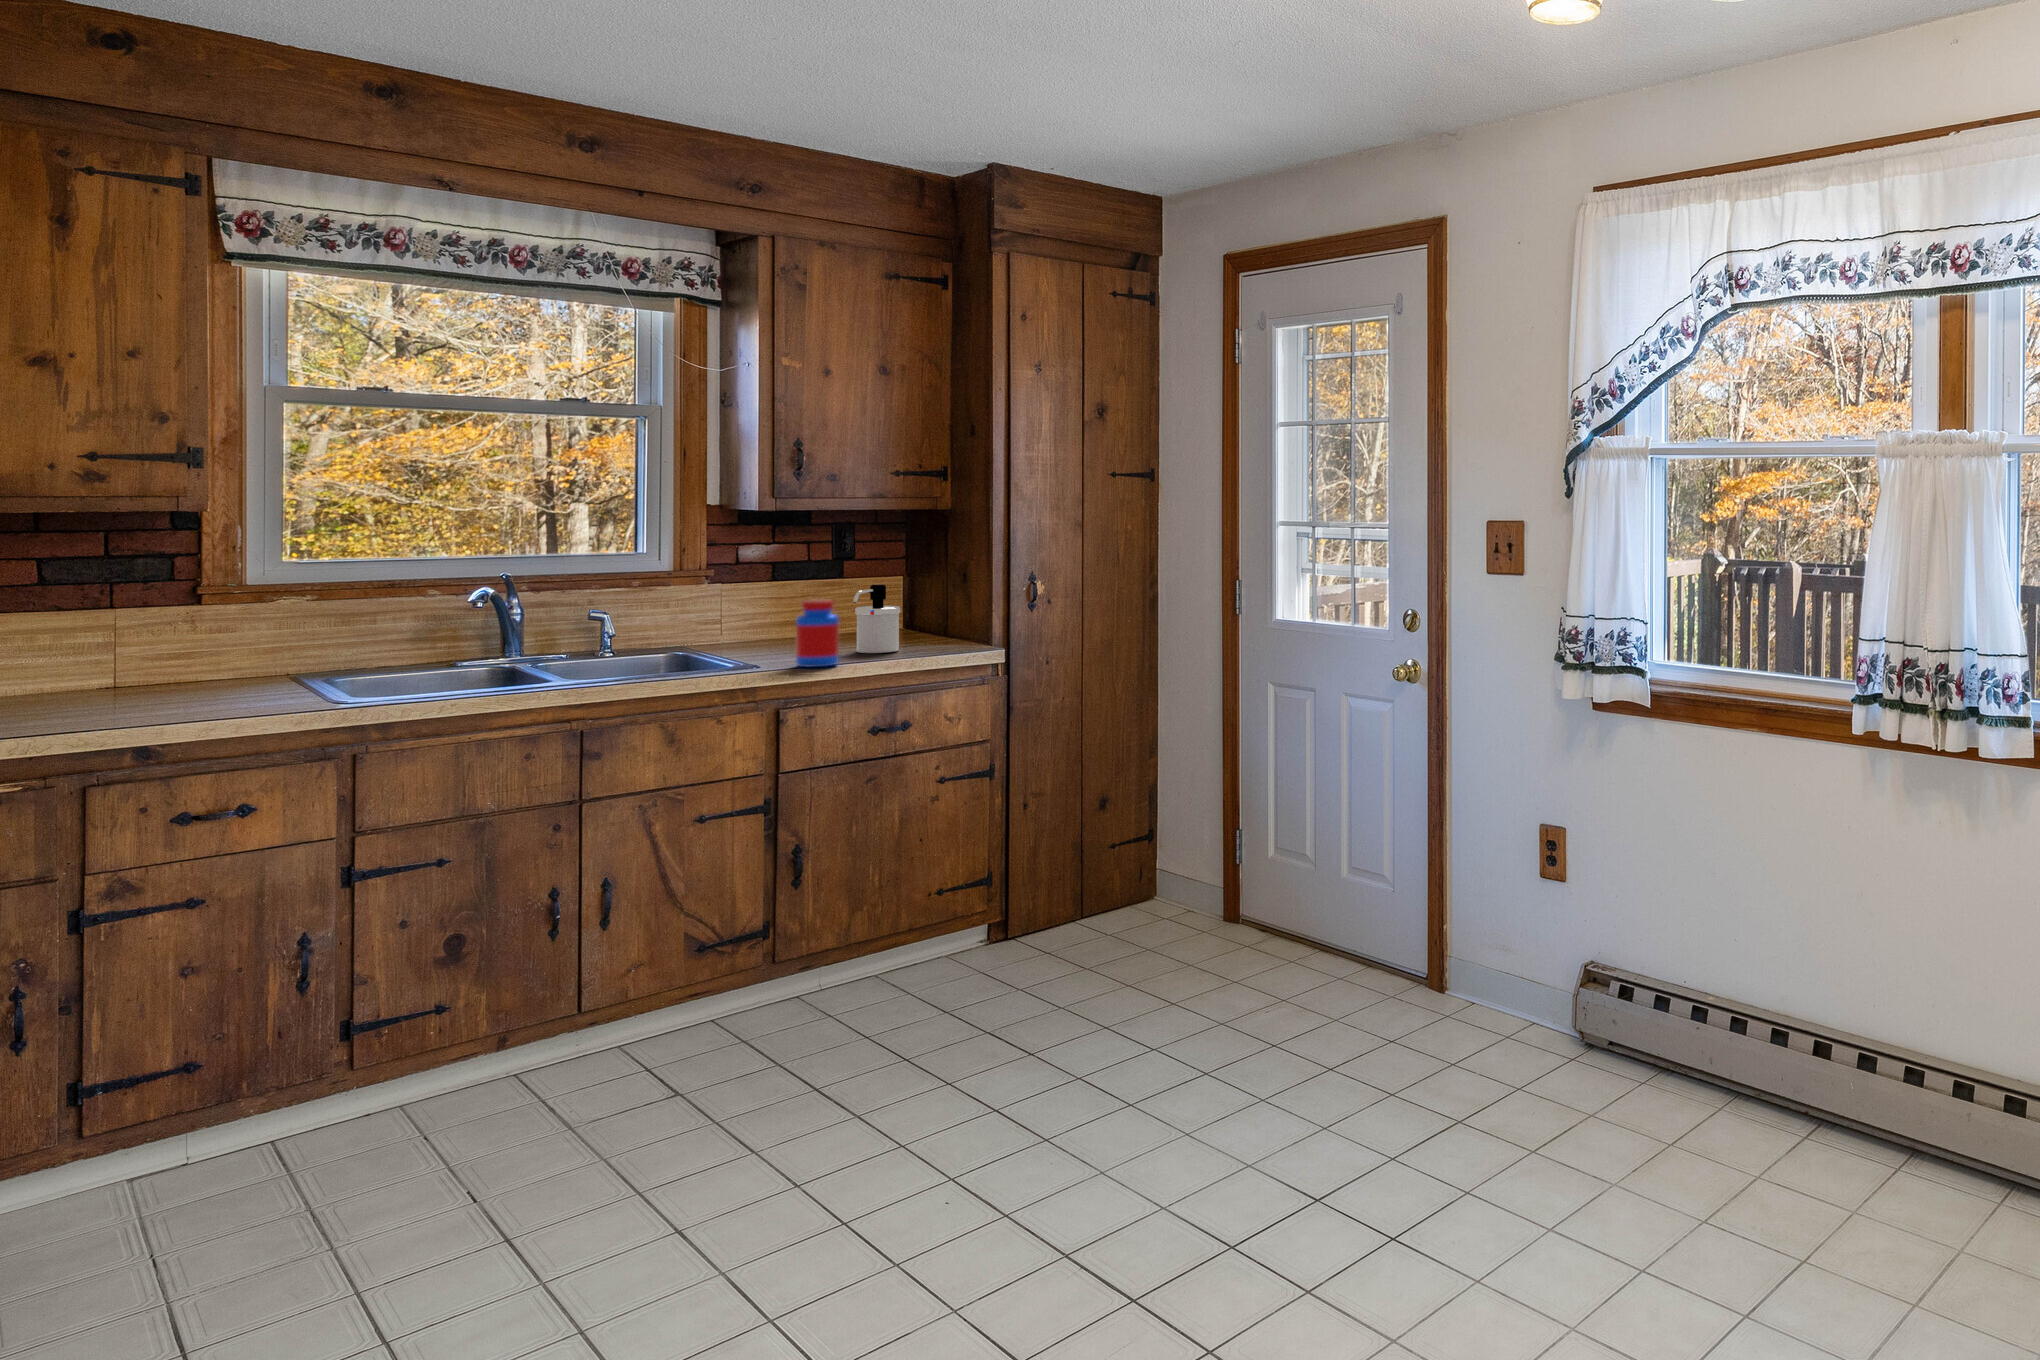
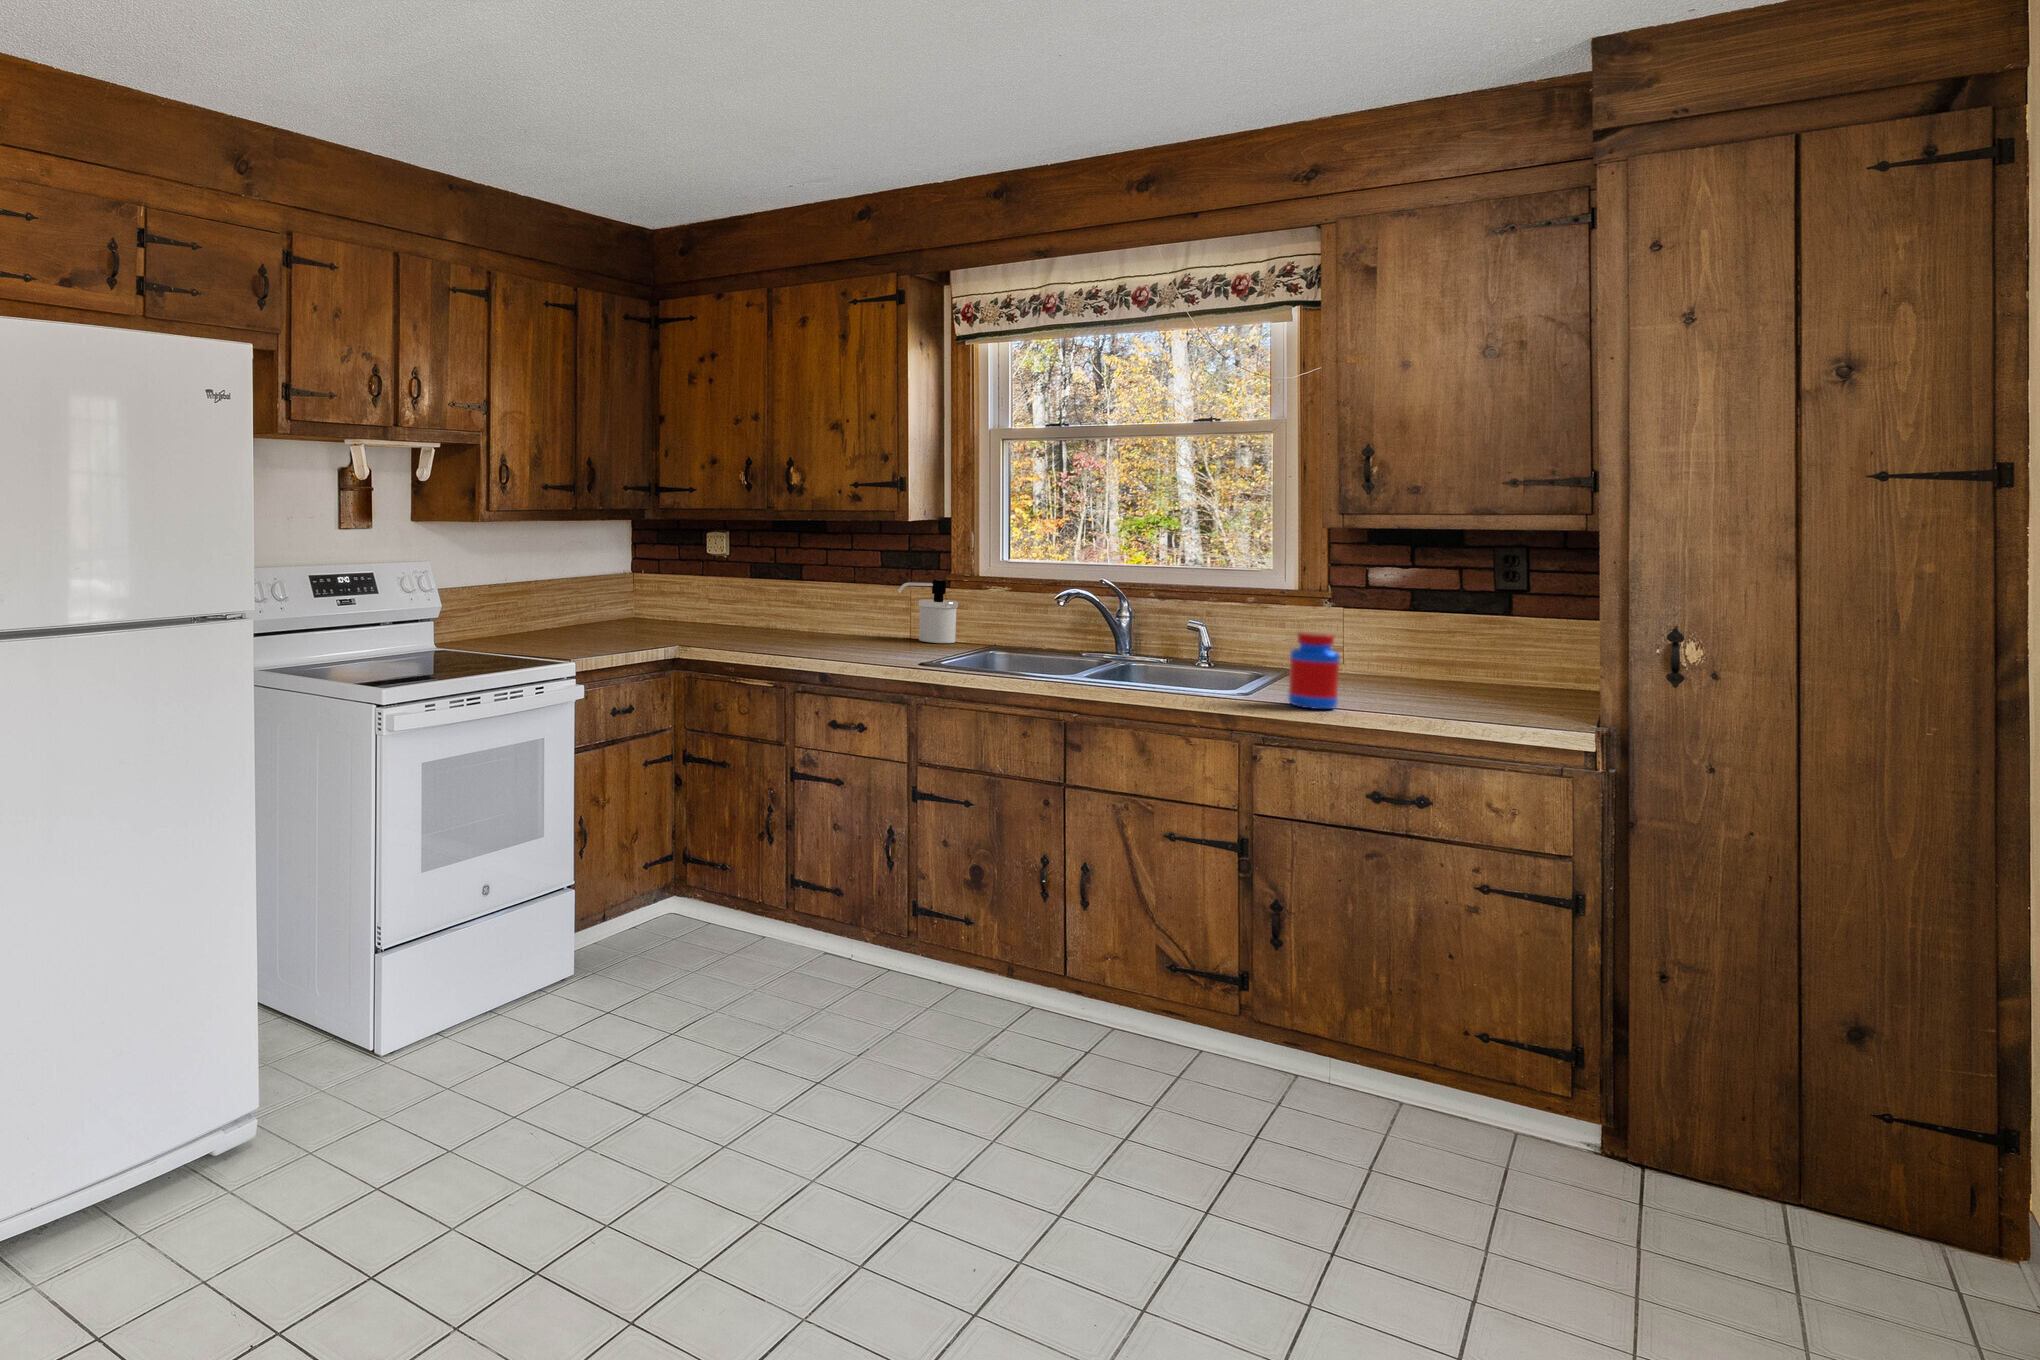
soap dispenser: present [853,584,901,653] -> present [898,580,958,643]

